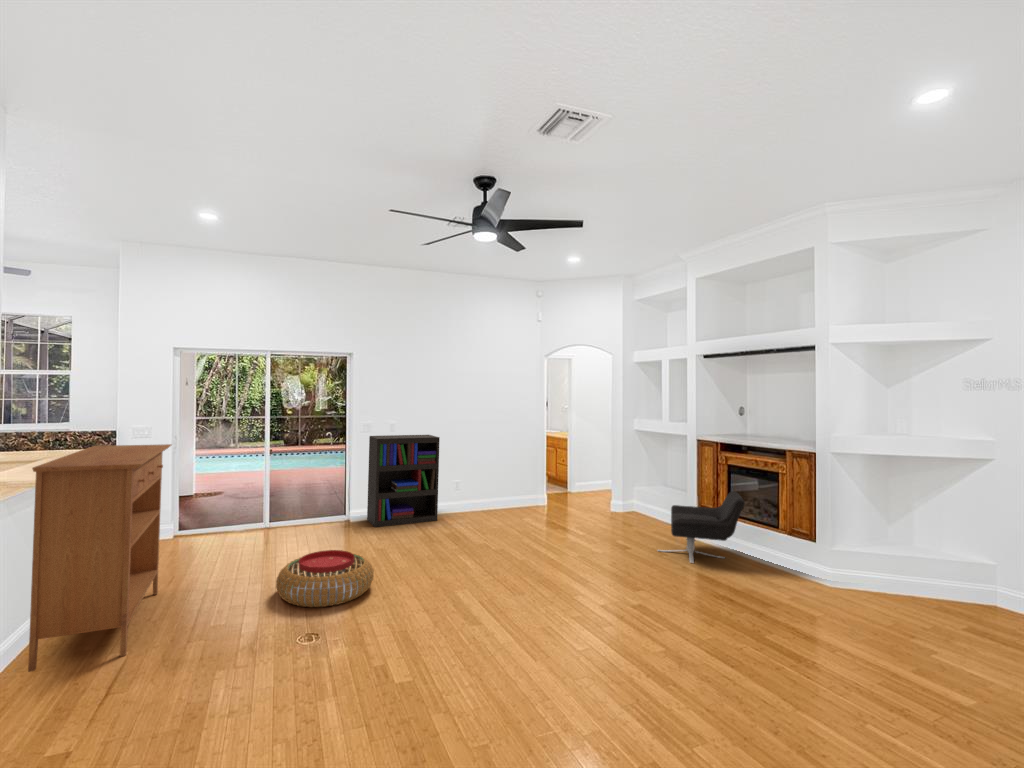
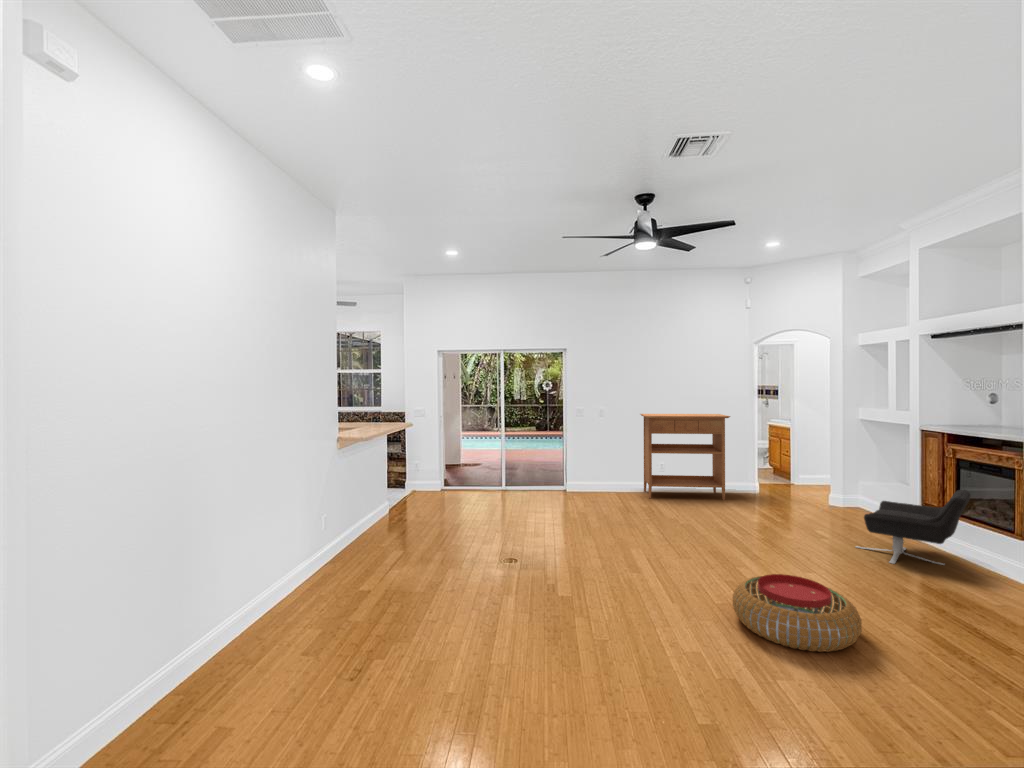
bookshelf: present [367,435,439,527] -> none [576,421,635,497]
console table: present [28,444,171,672] -> present [640,414,730,500]
pouf: present [276,550,374,607] -> present [732,574,862,652]

